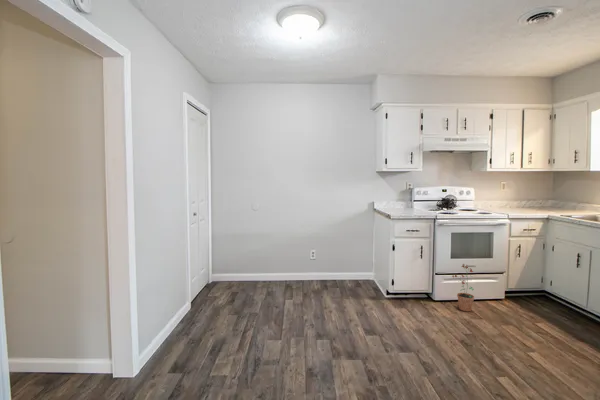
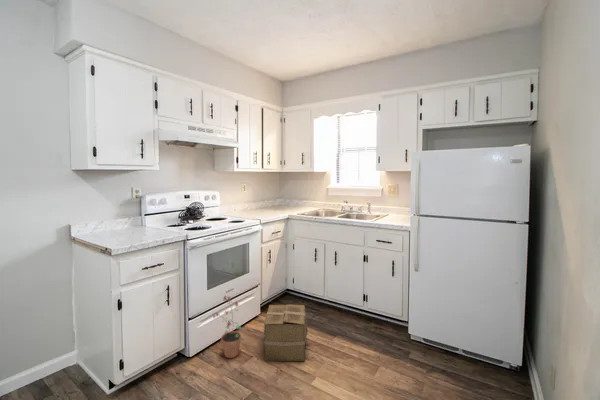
cardboard box: none [492,284,543,333] -> present [264,304,308,361]

